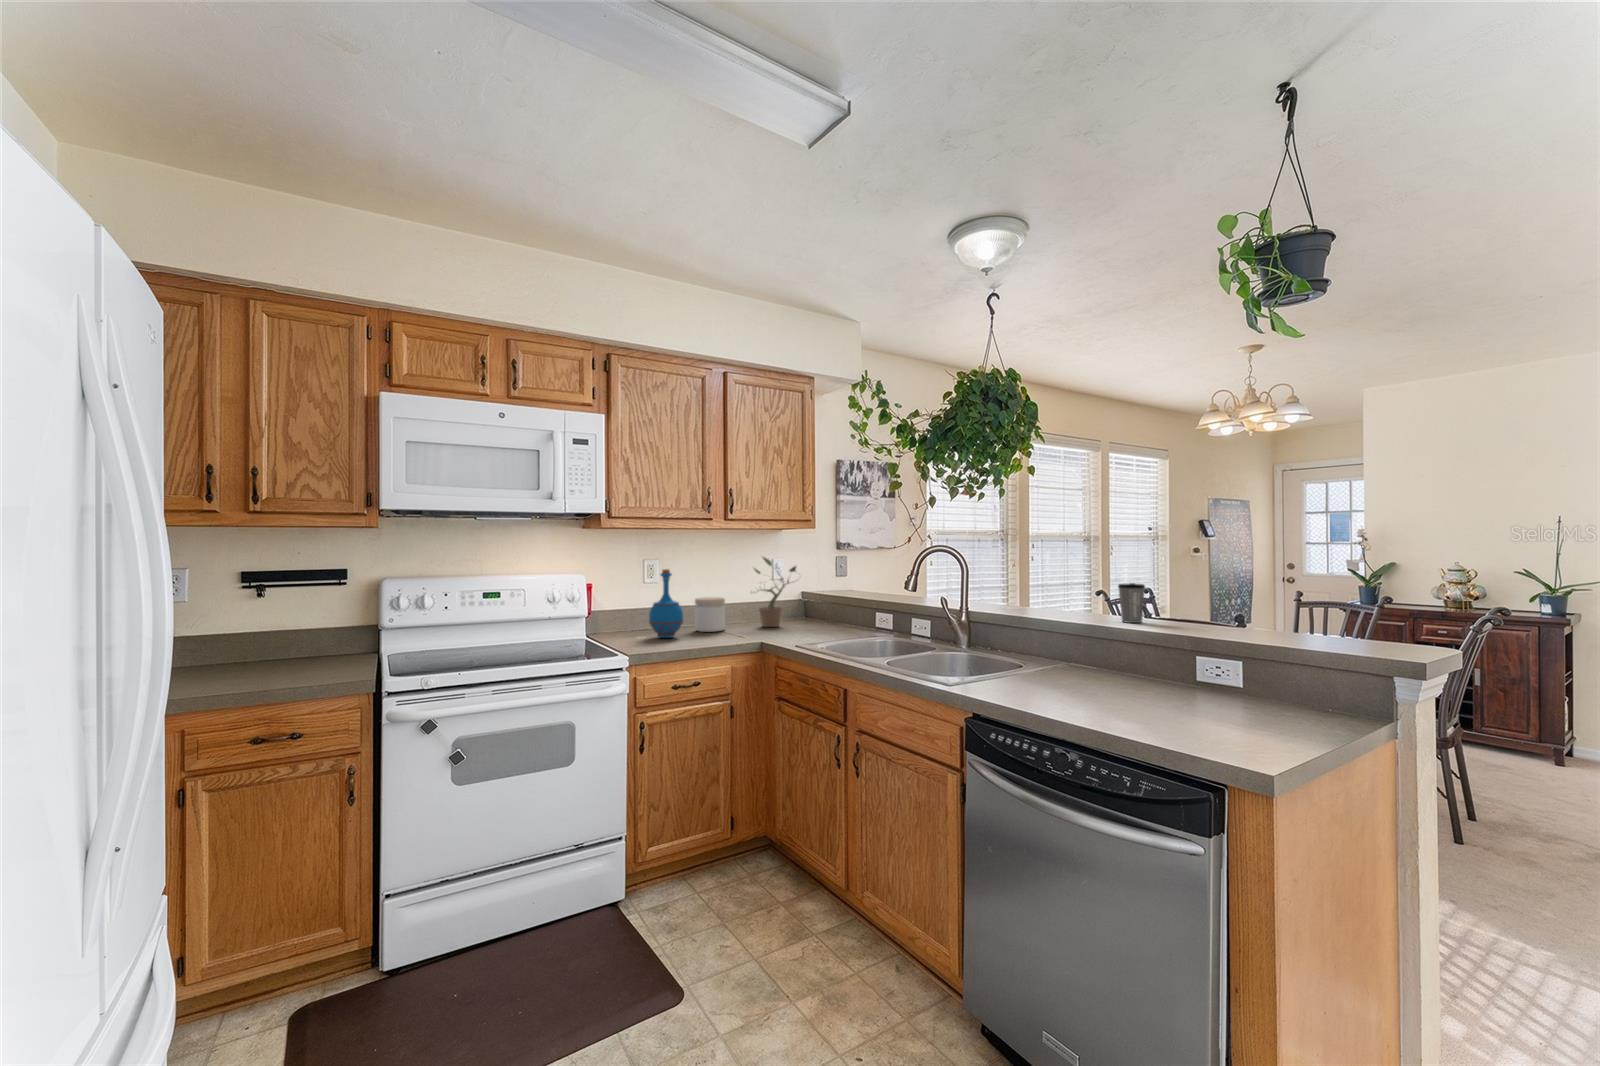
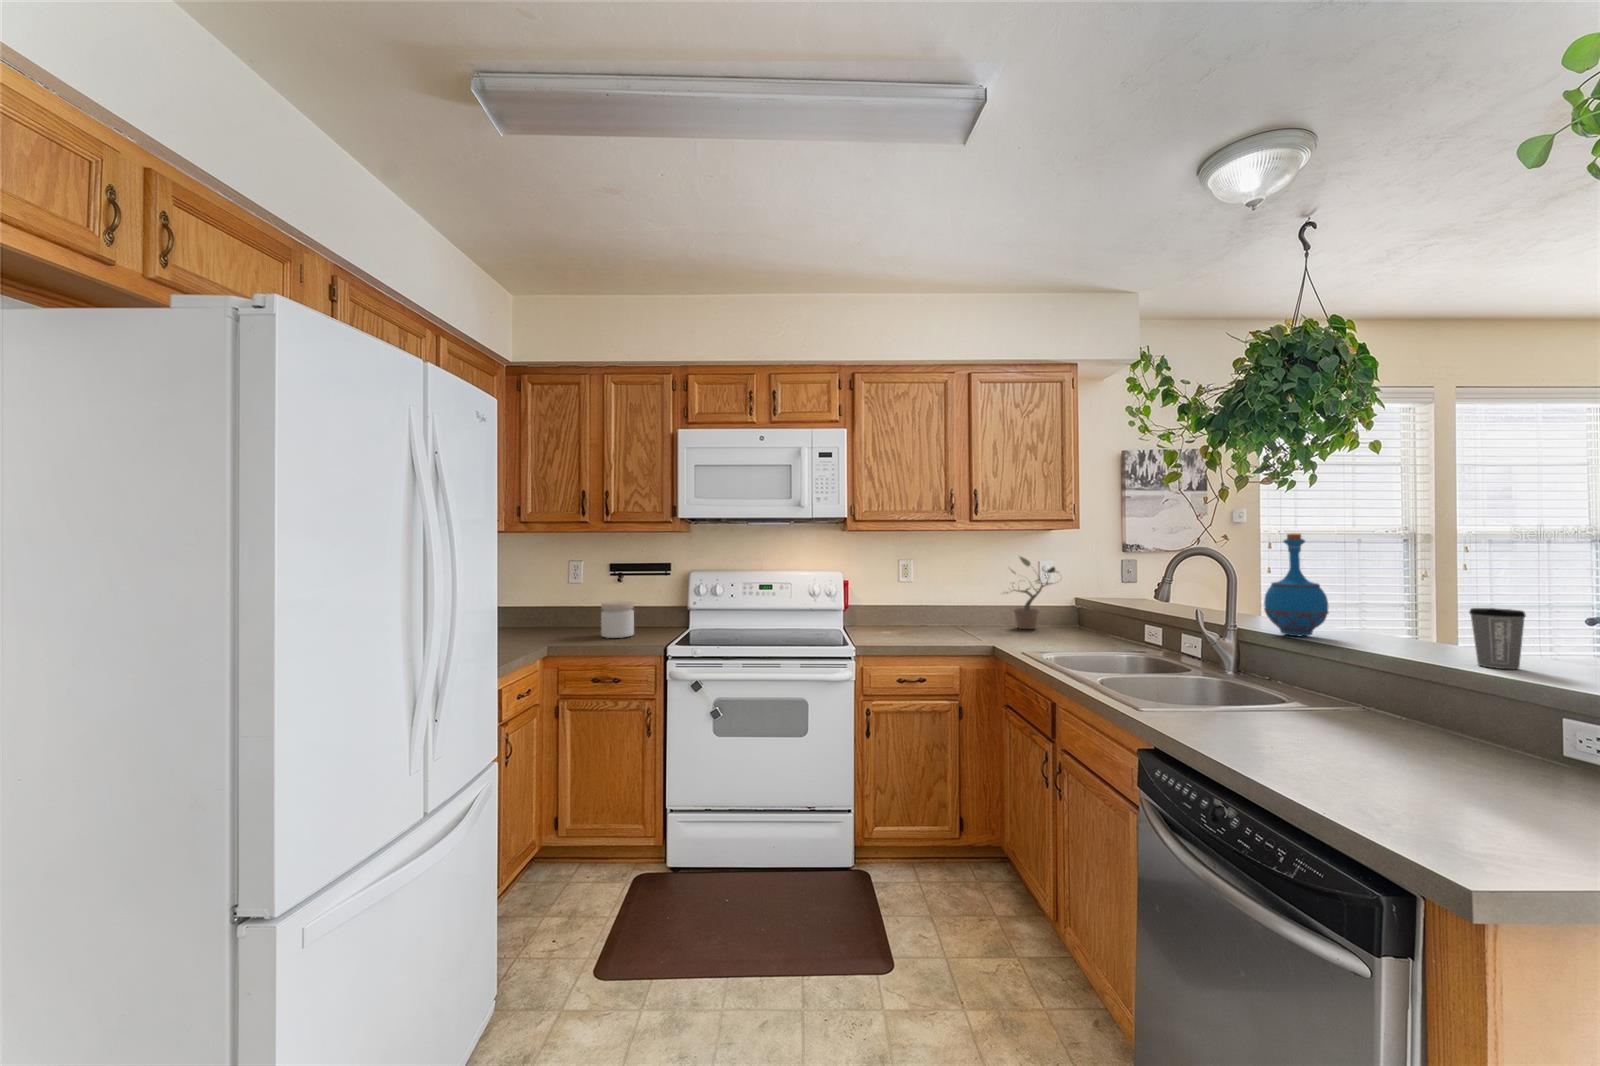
bottle: present [649,569,683,638] -> present [1264,534,1329,636]
jar: present [695,597,725,632] -> present [601,601,634,638]

